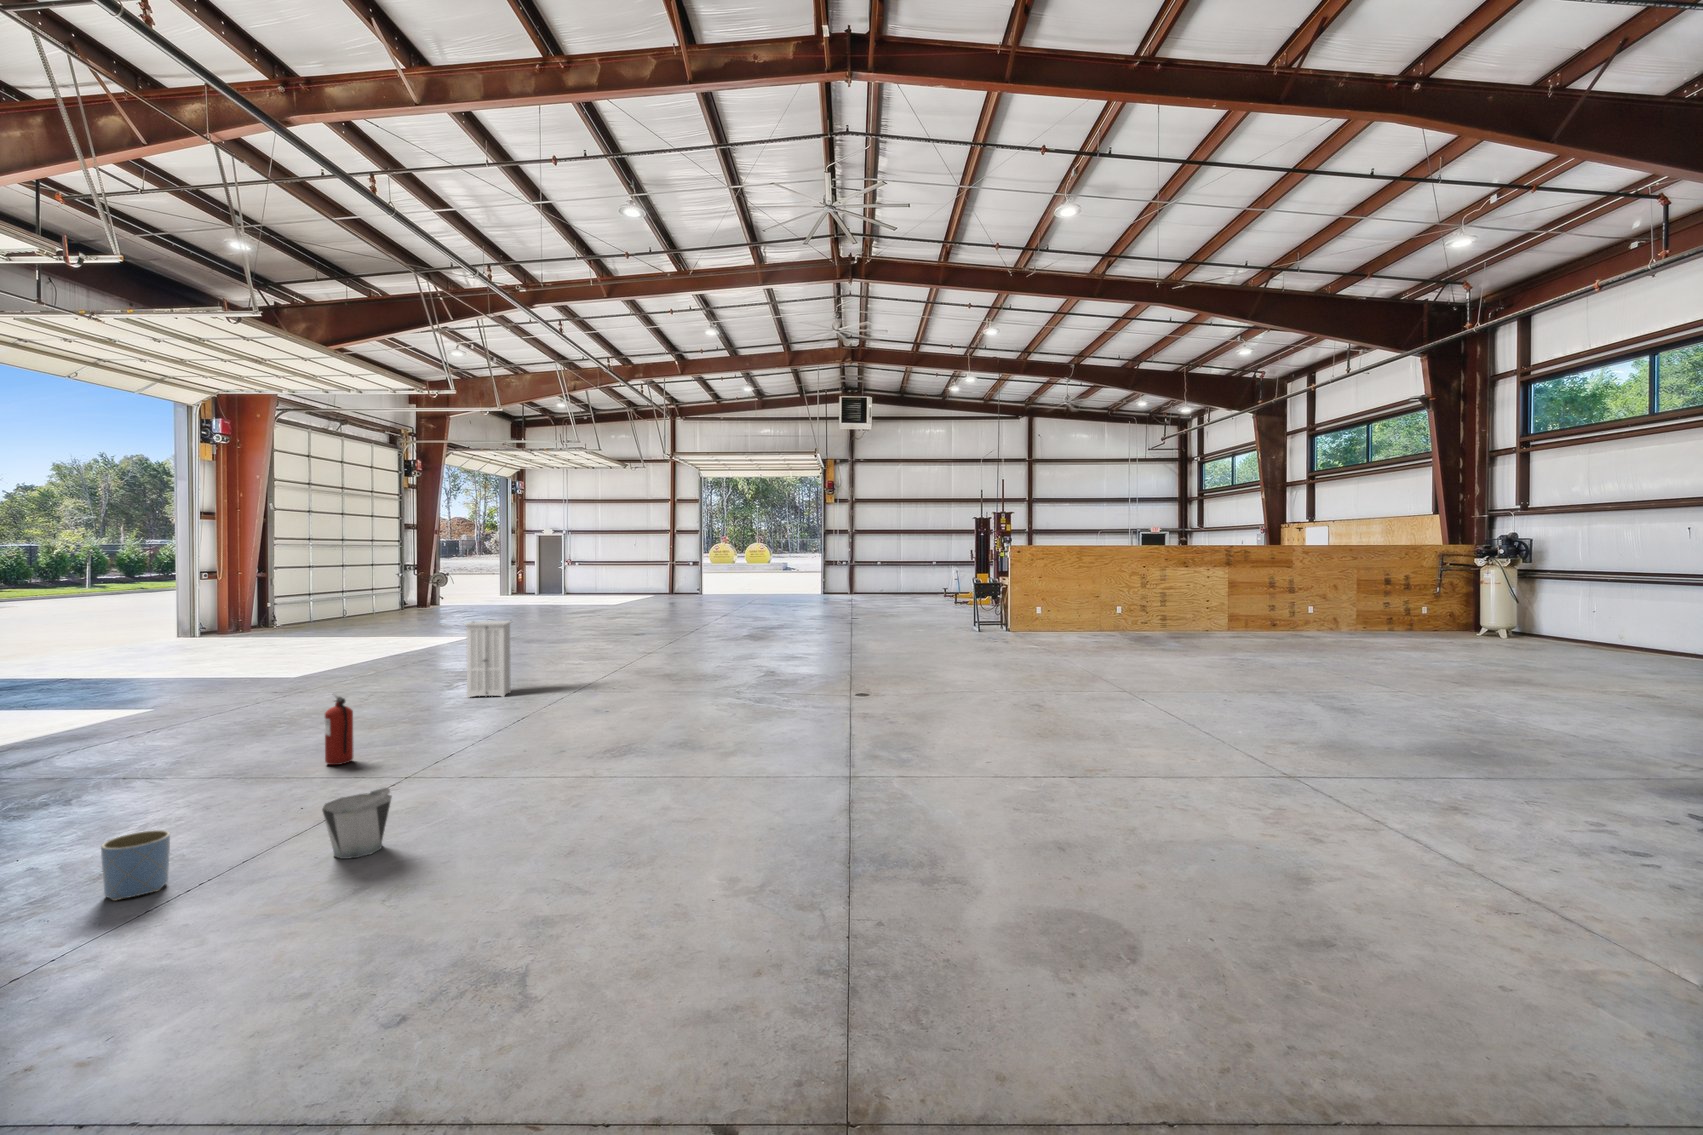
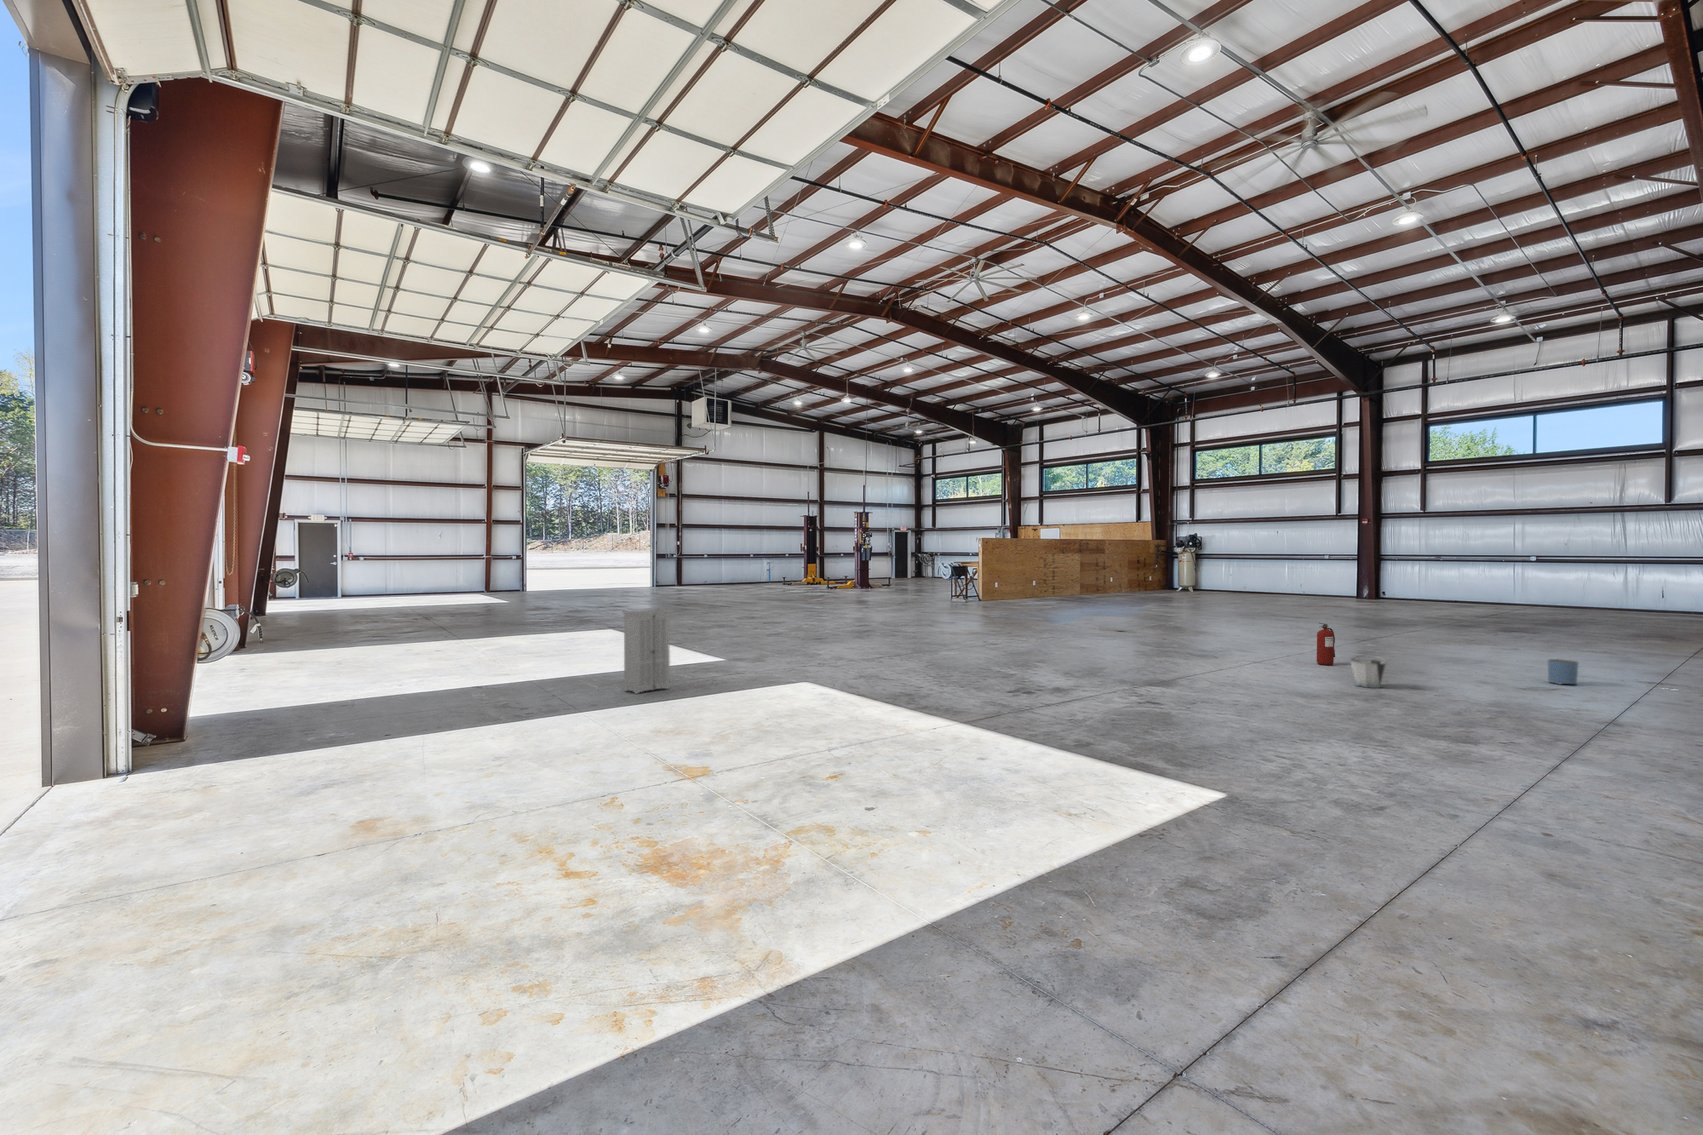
storage cabinet: present [465,621,511,698] -> present [622,609,671,694]
fire extinguisher: present [325,693,353,765] -> present [1317,623,1335,665]
planter: present [101,830,170,901] -> present [1548,659,1578,685]

